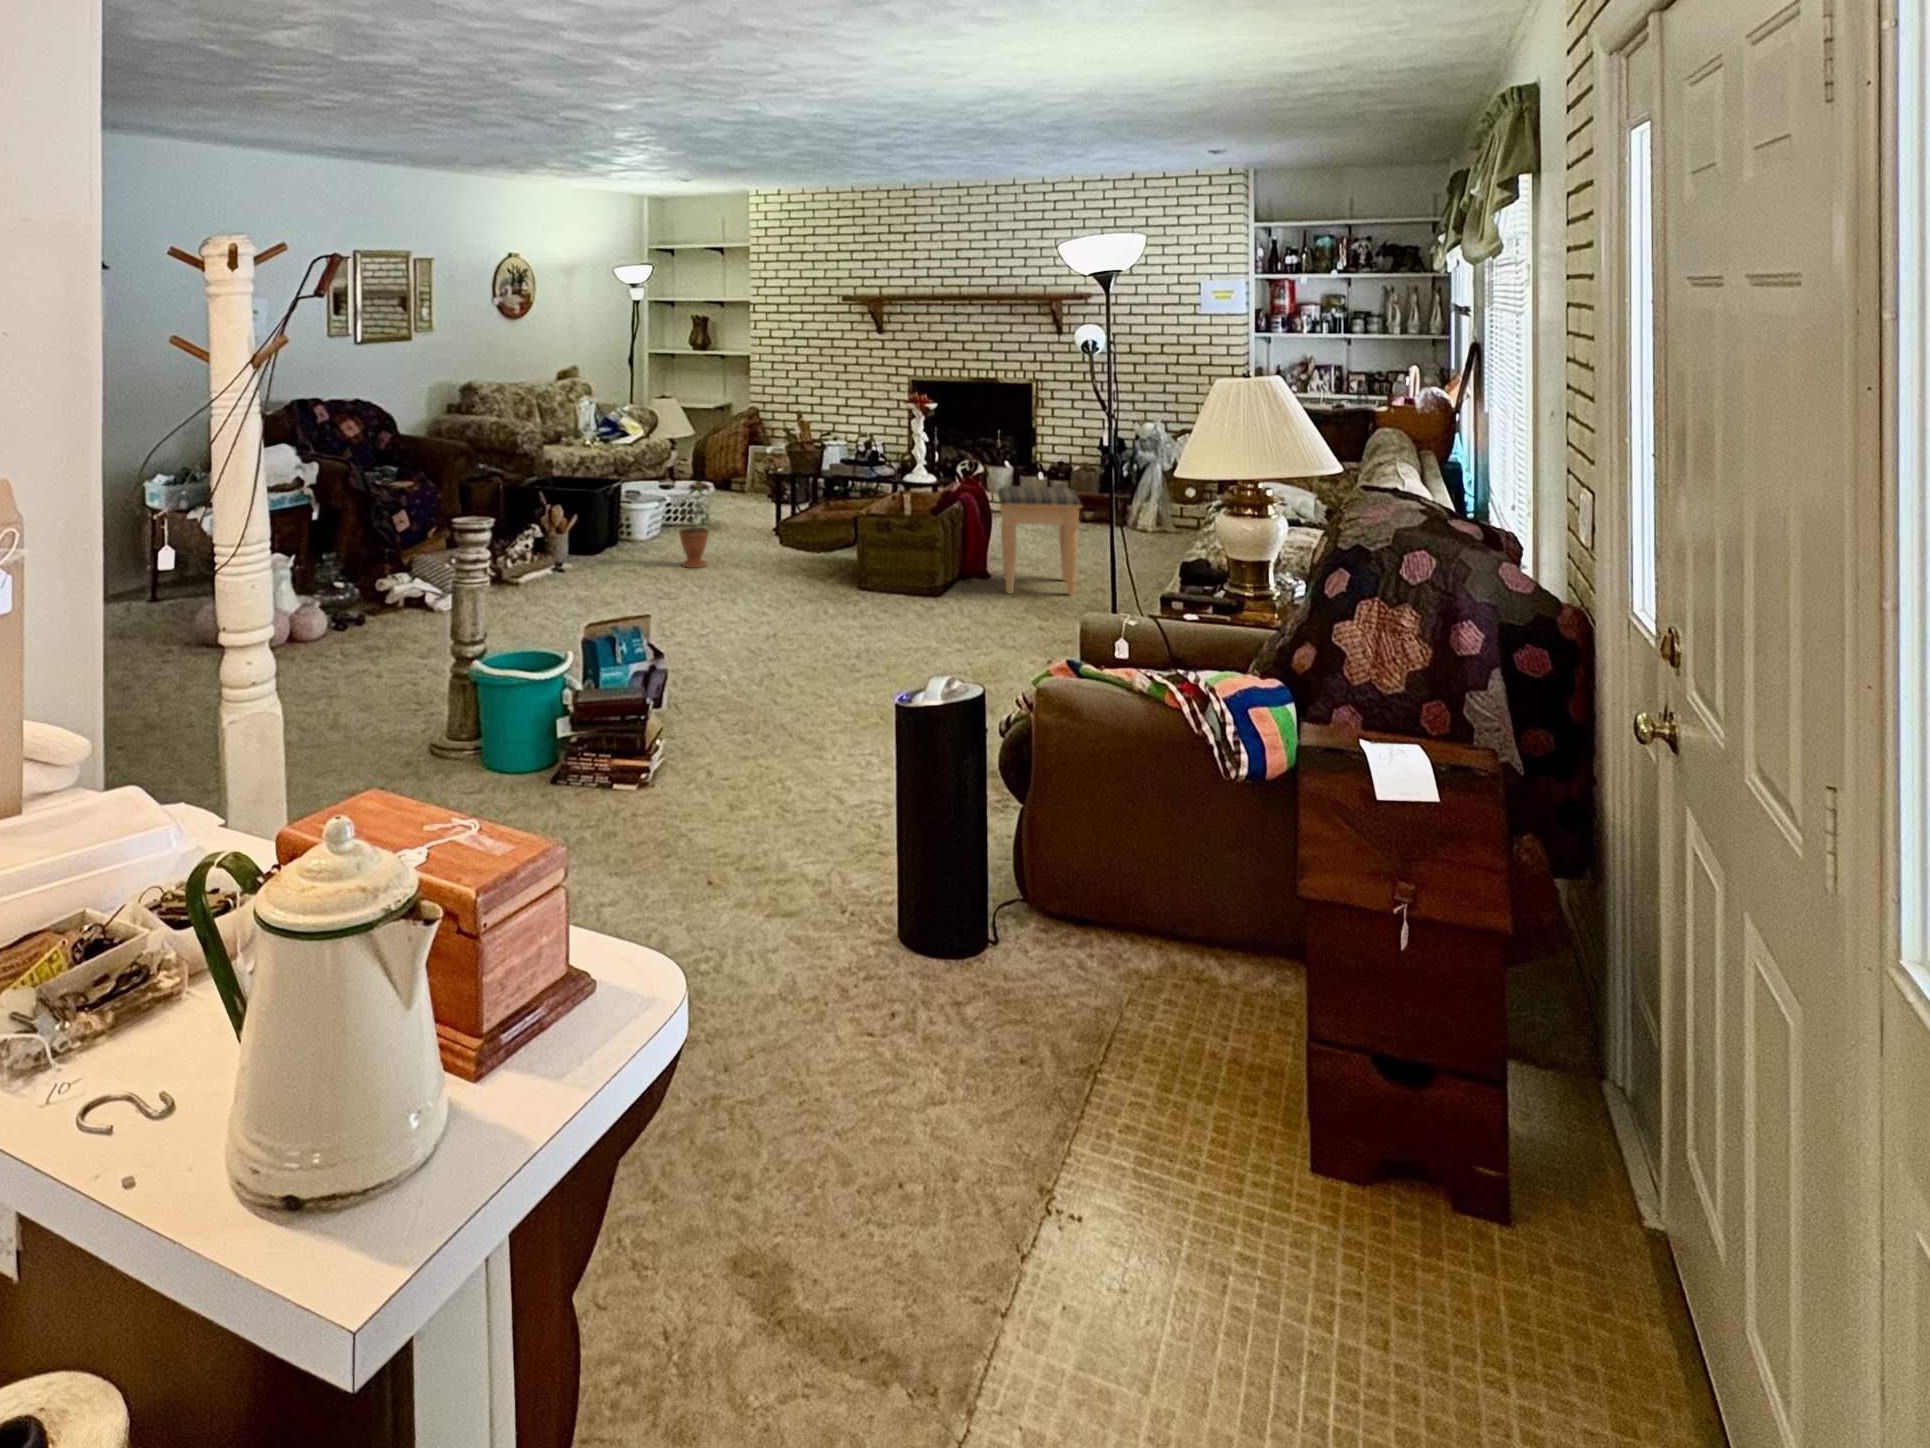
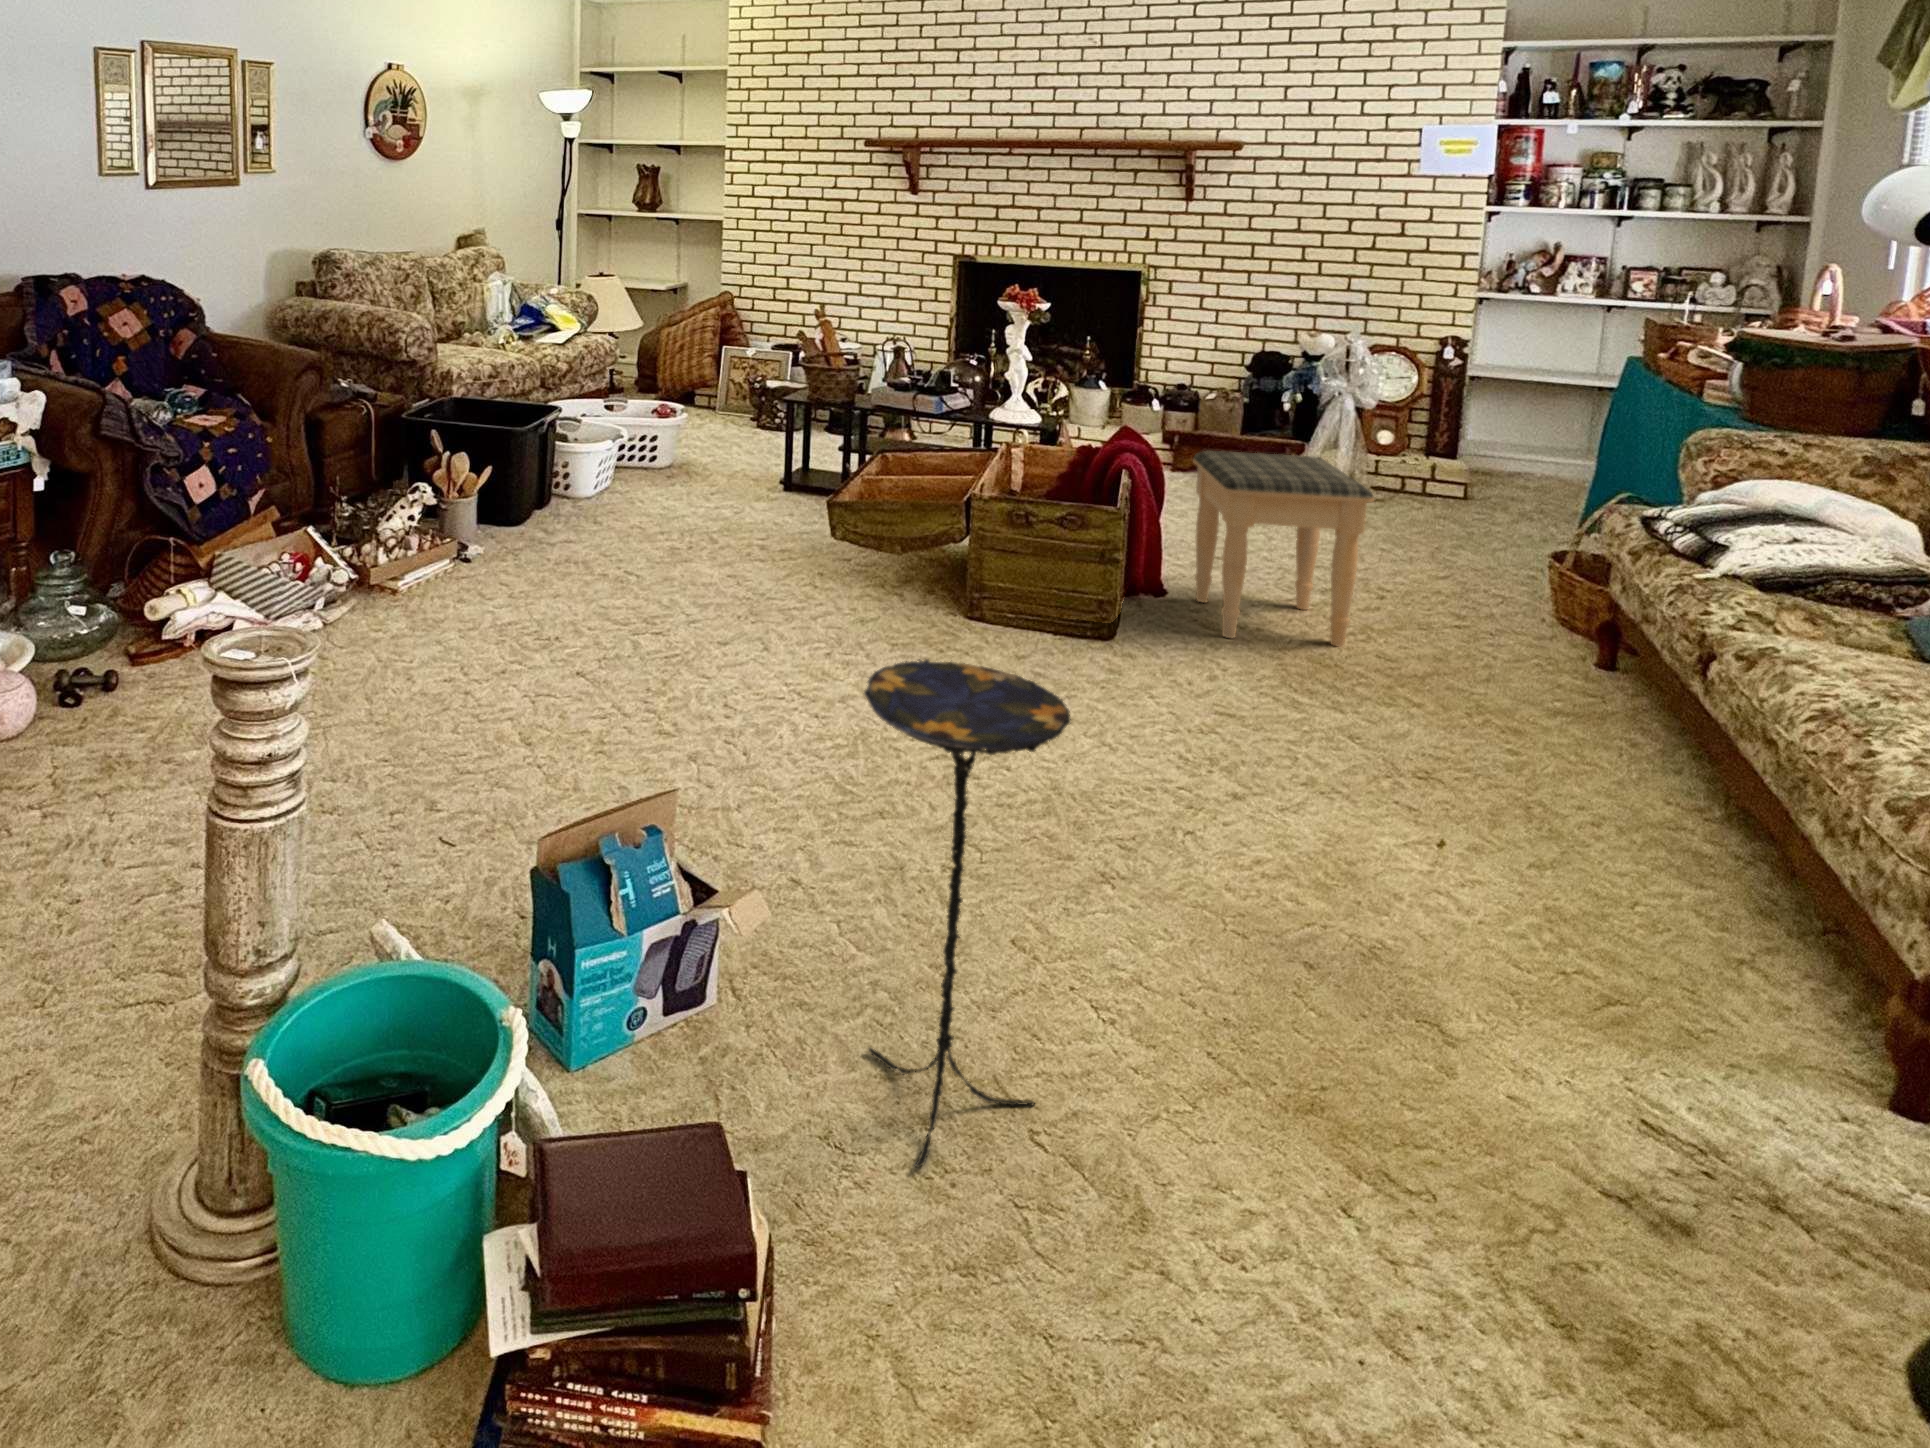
potted plant: present [674,482,710,568] -> none [643,414,704,559]
side table: none [717,539,799,738] -> present [864,659,1071,1167]

